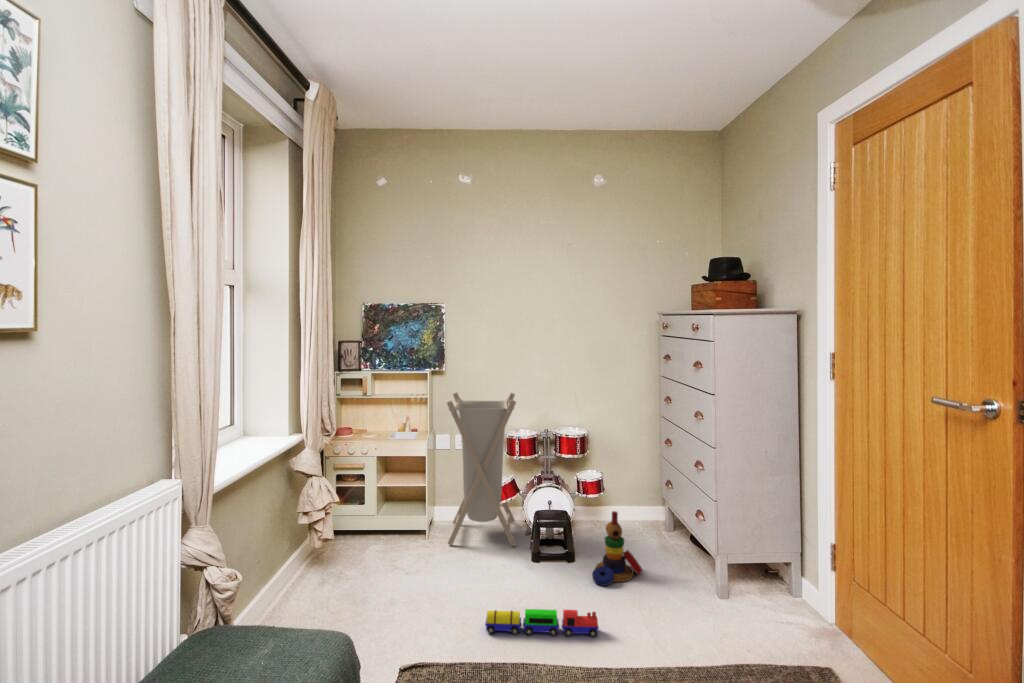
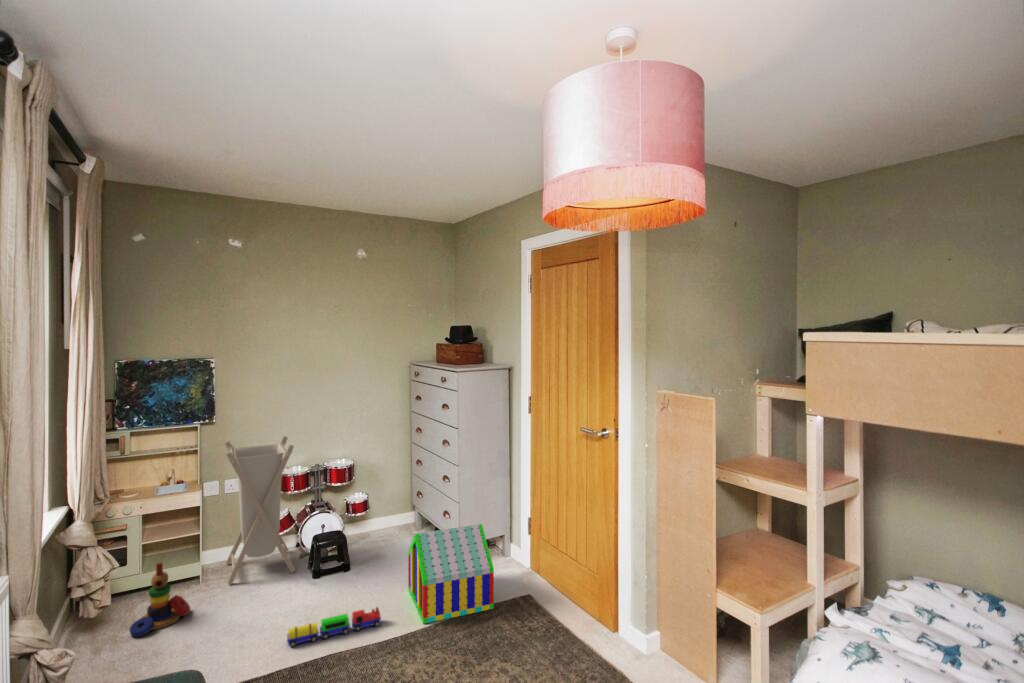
stacking toy: present [592,511,642,586] -> present [129,563,190,637]
toy house: none [642,526,765,659] -> present [408,524,494,624]

